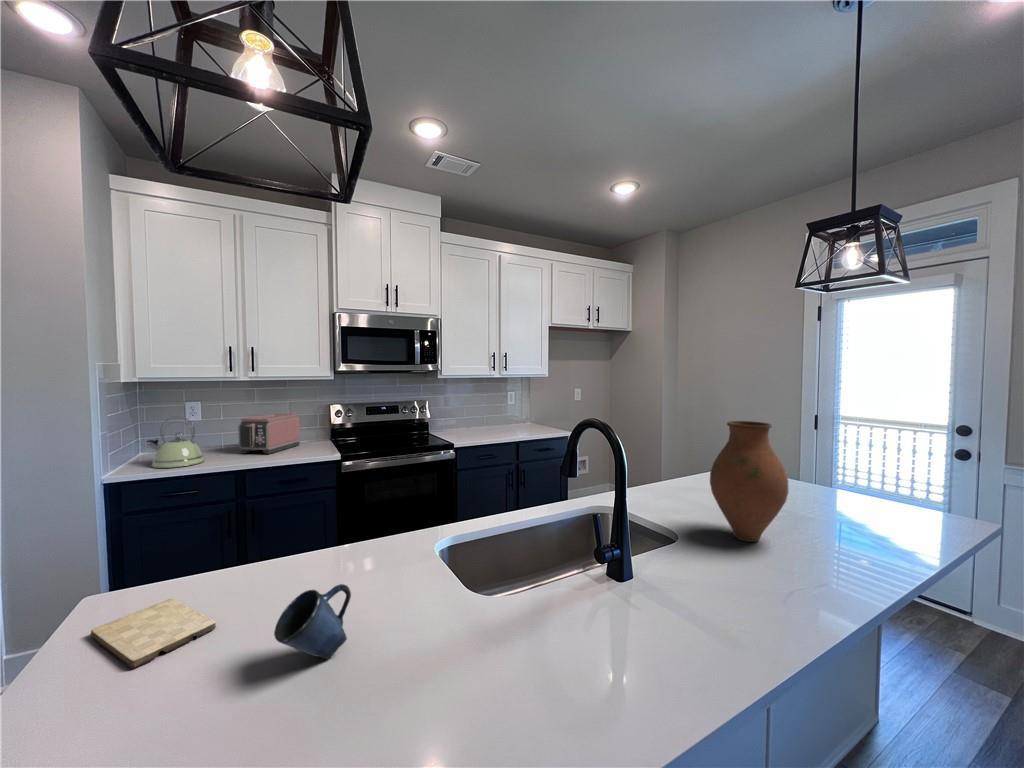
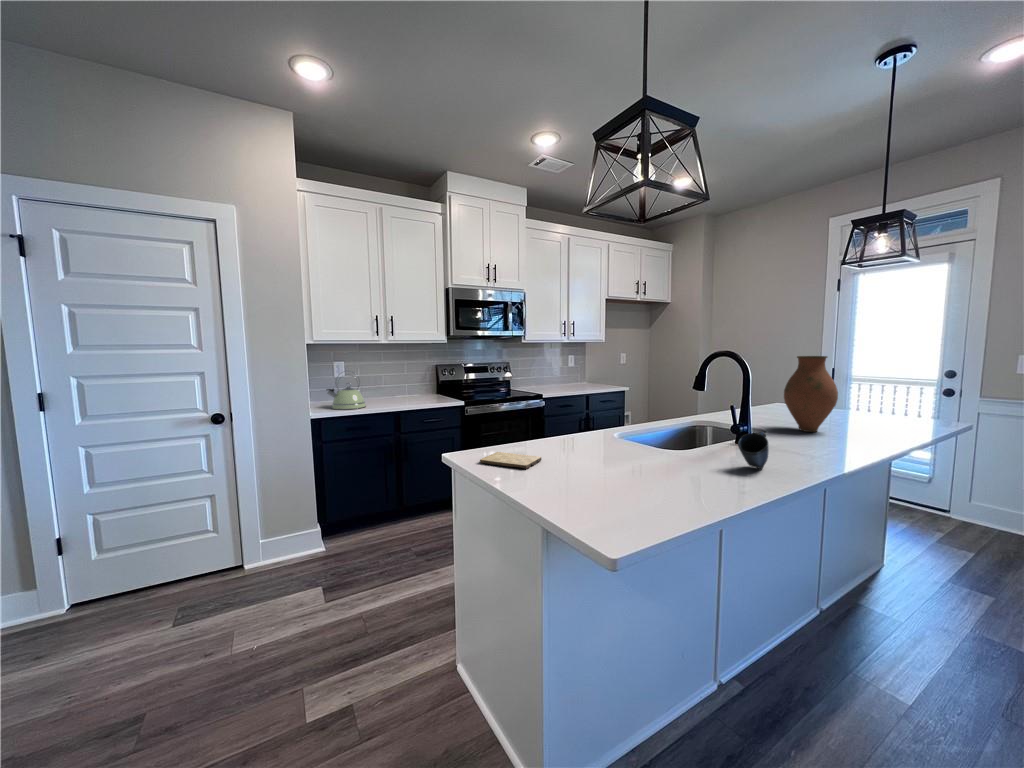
toaster: present [238,414,300,454] -> none [382,372,420,402]
mug: present [274,584,351,659] -> present [738,432,769,469]

